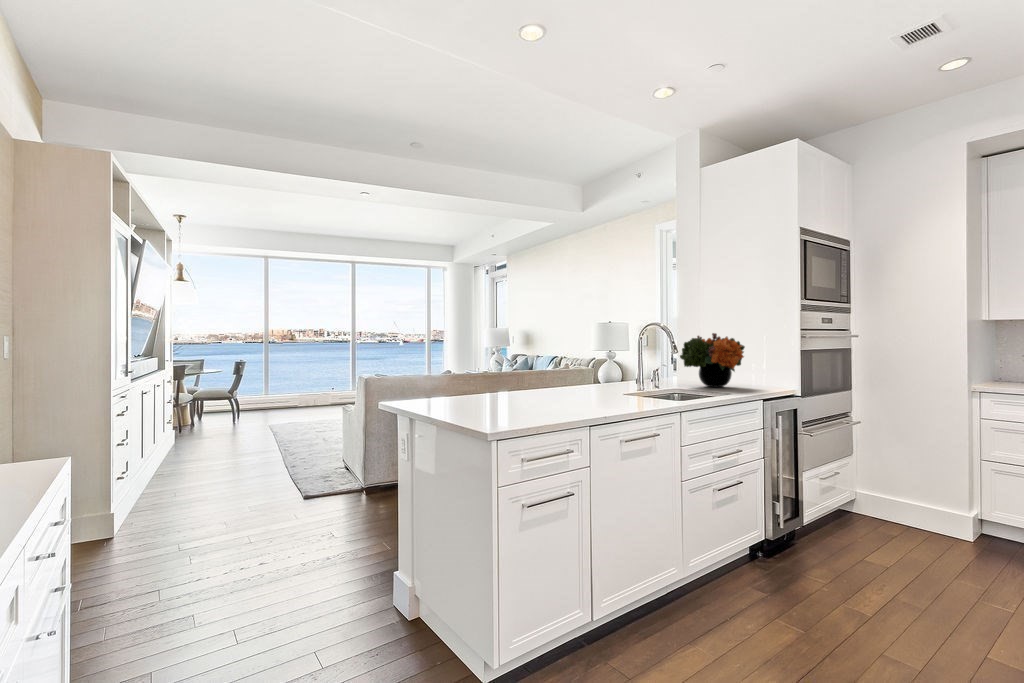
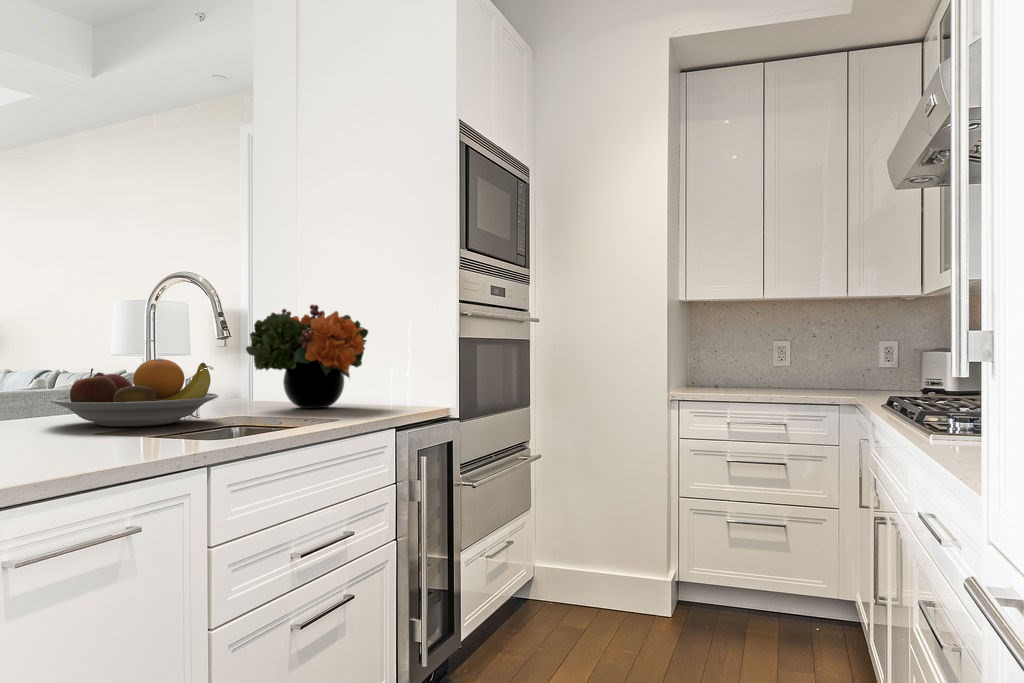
fruit bowl: none [605,363,673,393] -> present [51,359,218,427]

